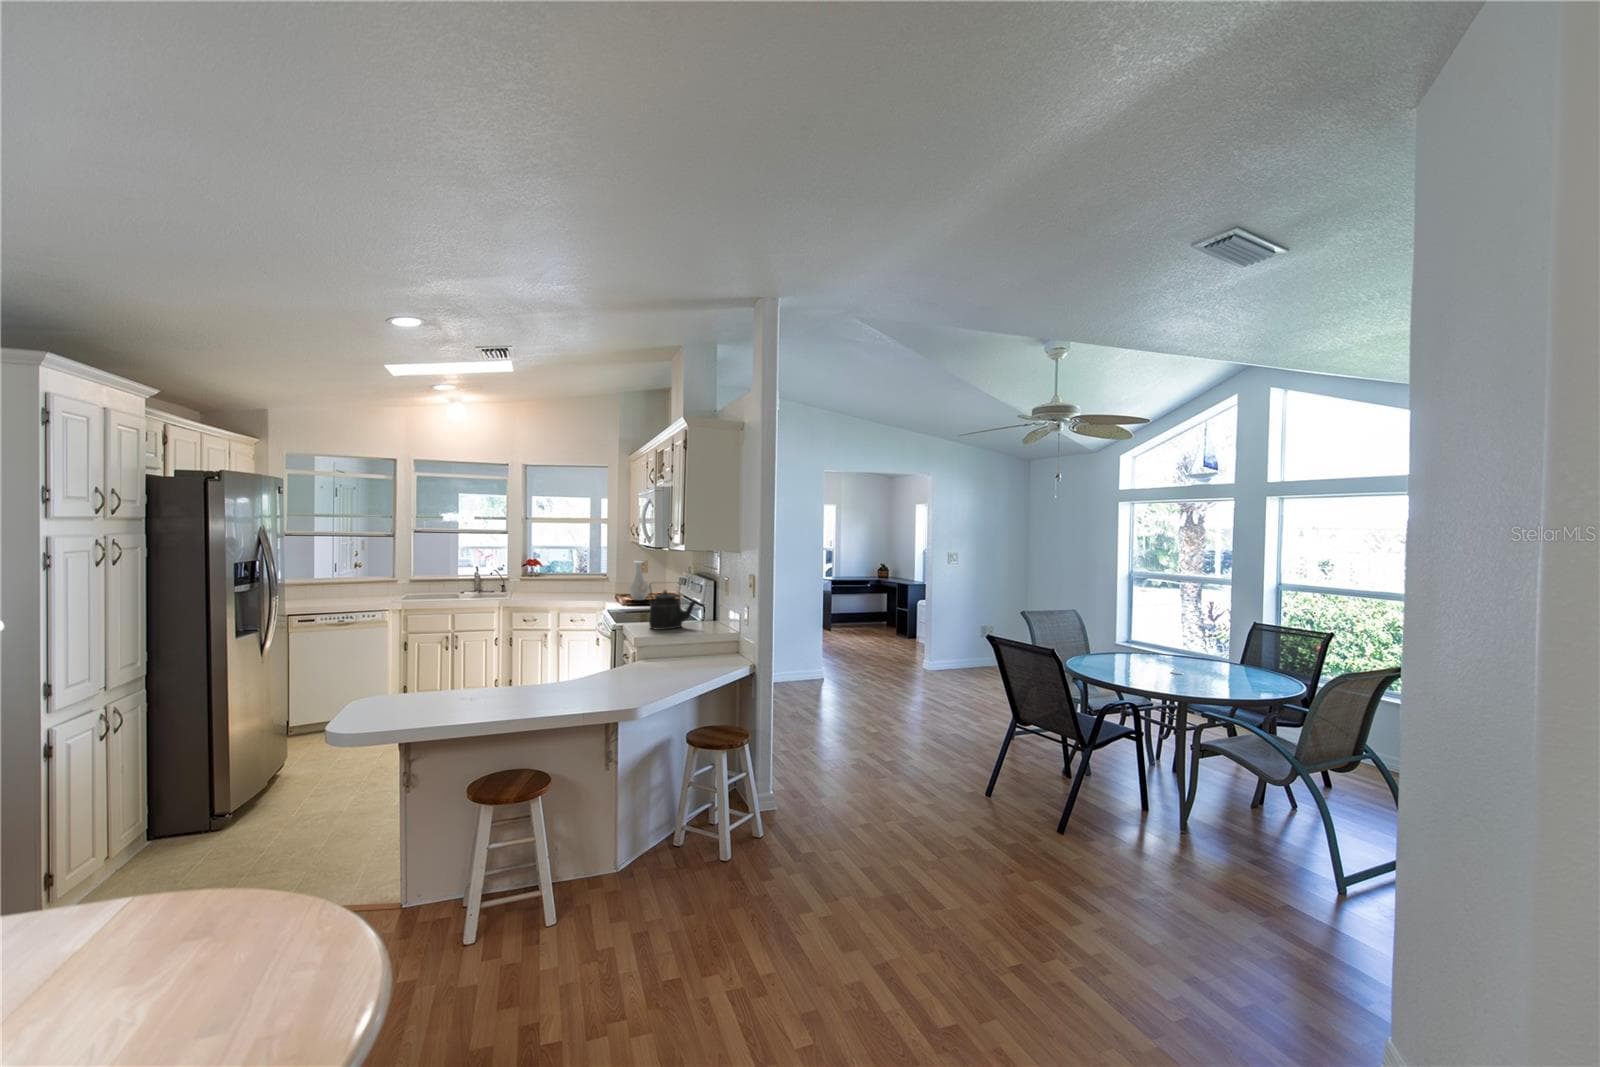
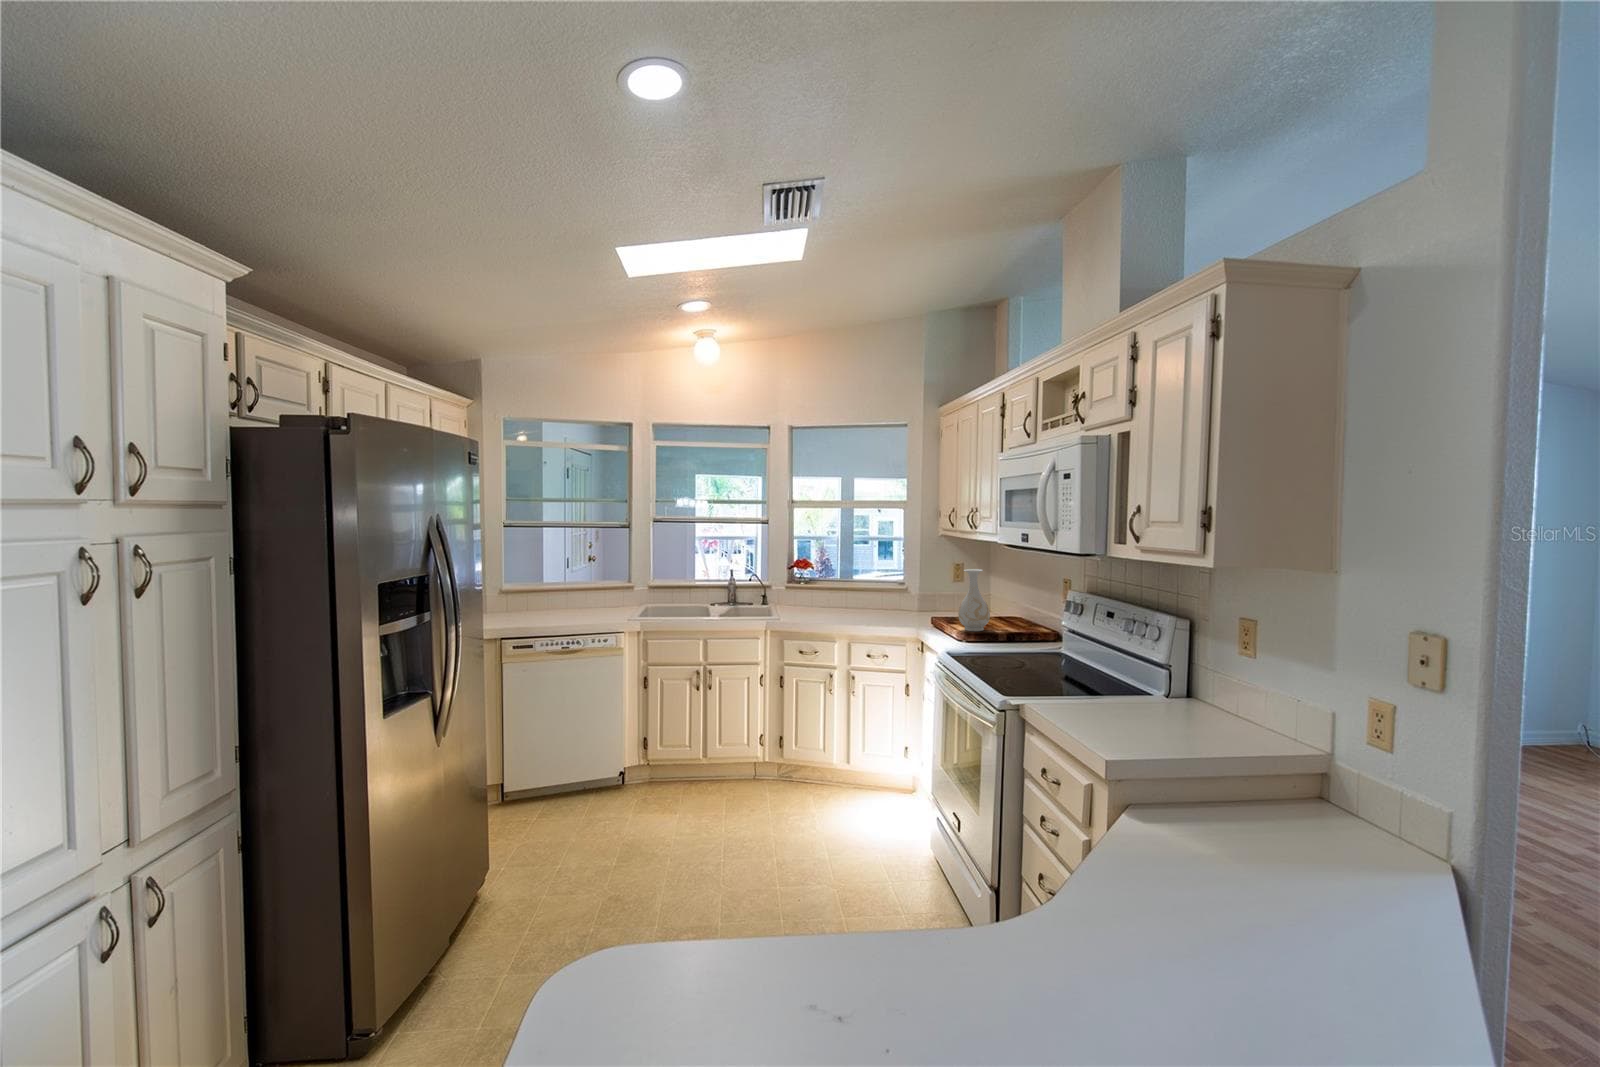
kettle: present [649,584,696,630] -> none [1097,632,1211,738]

